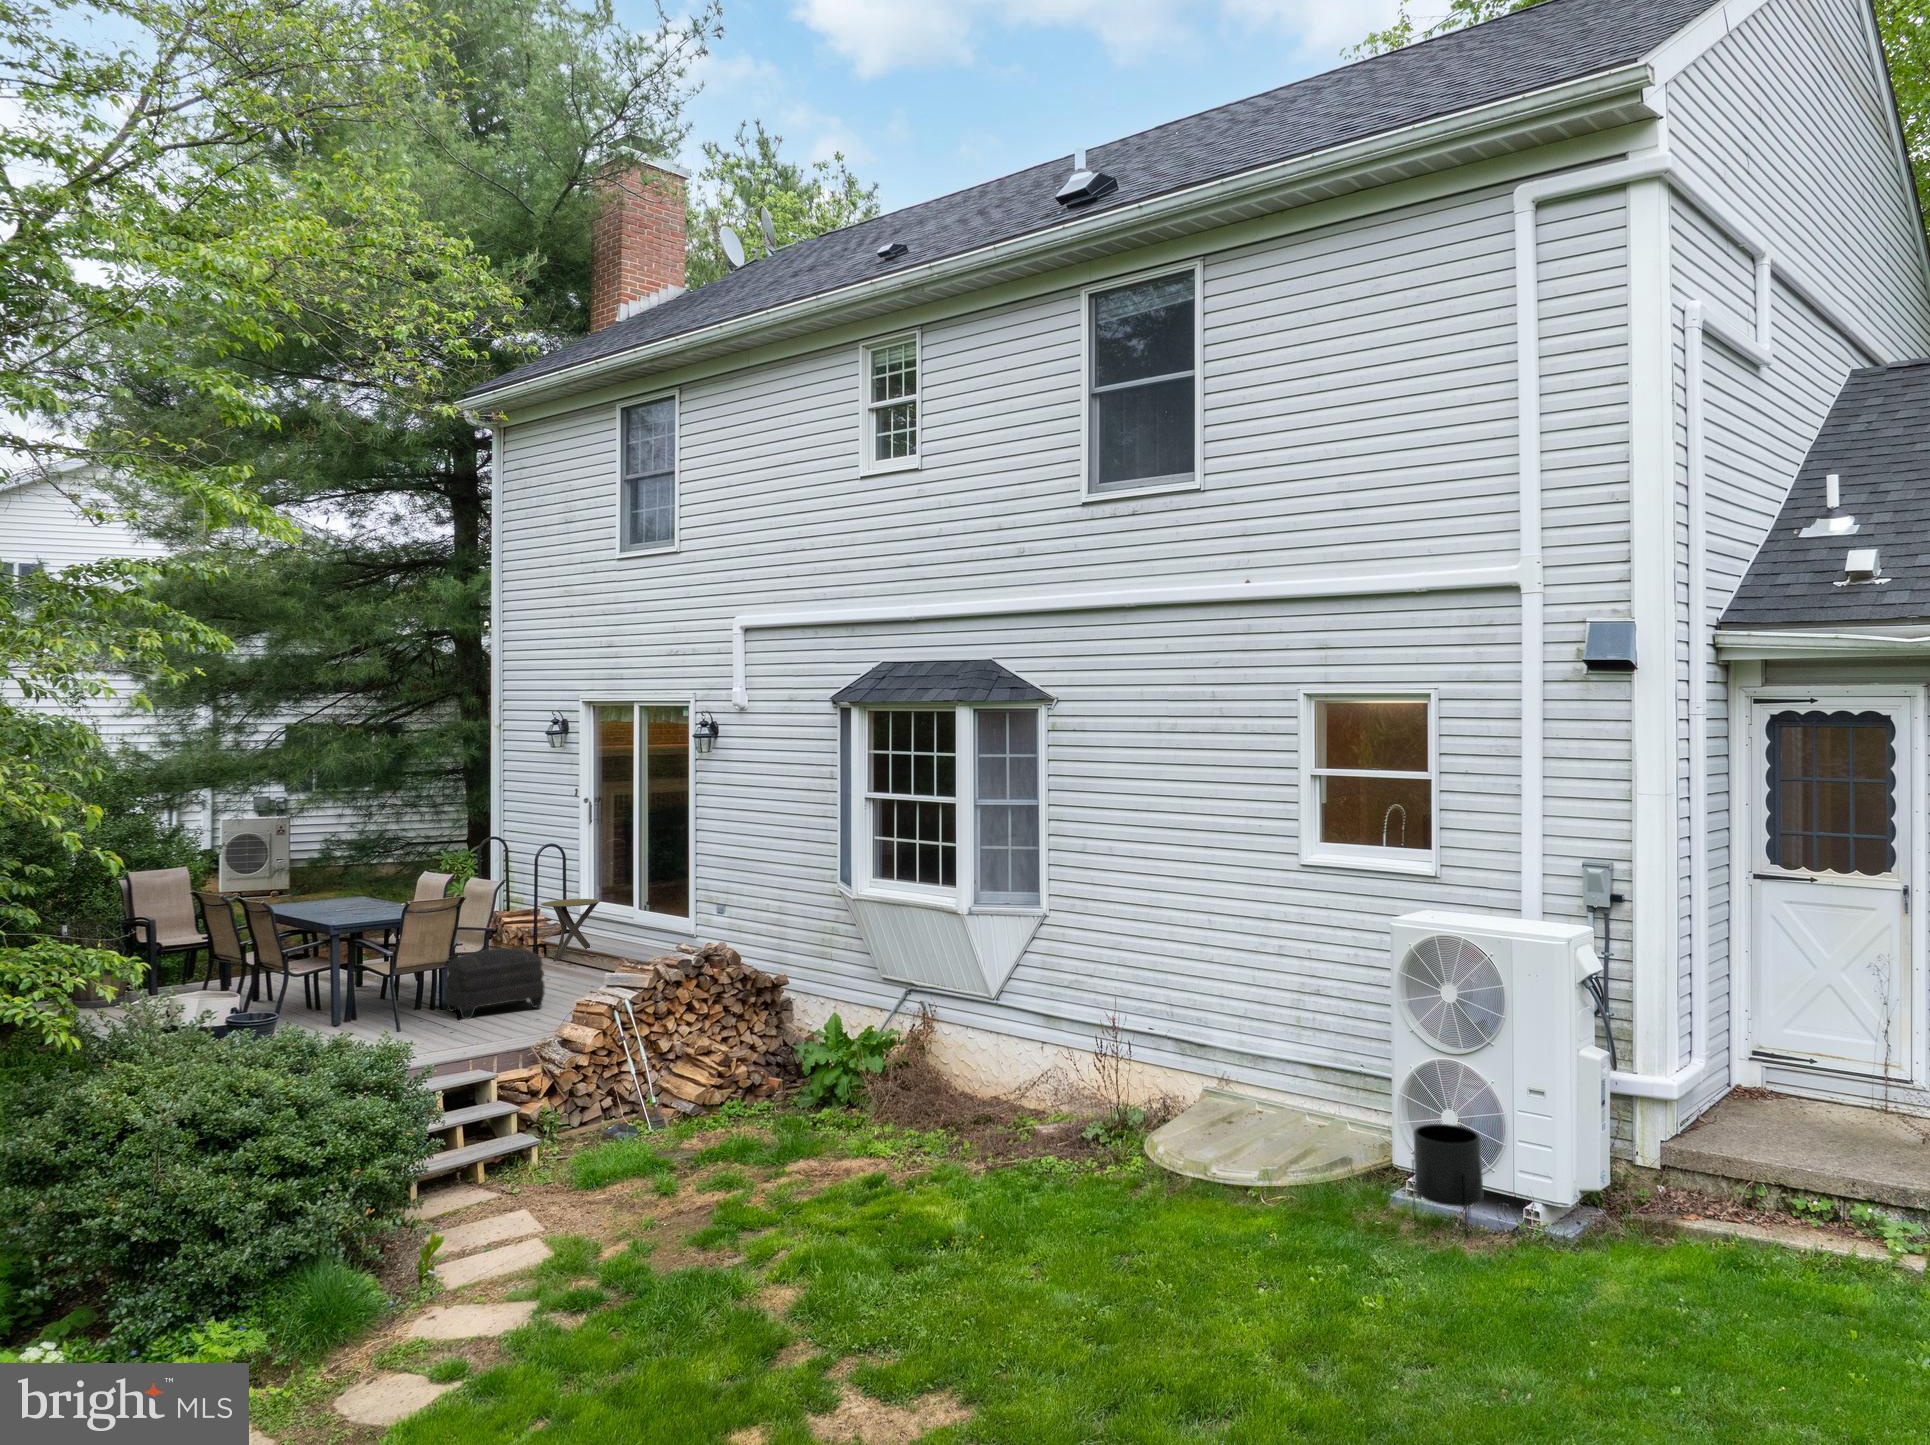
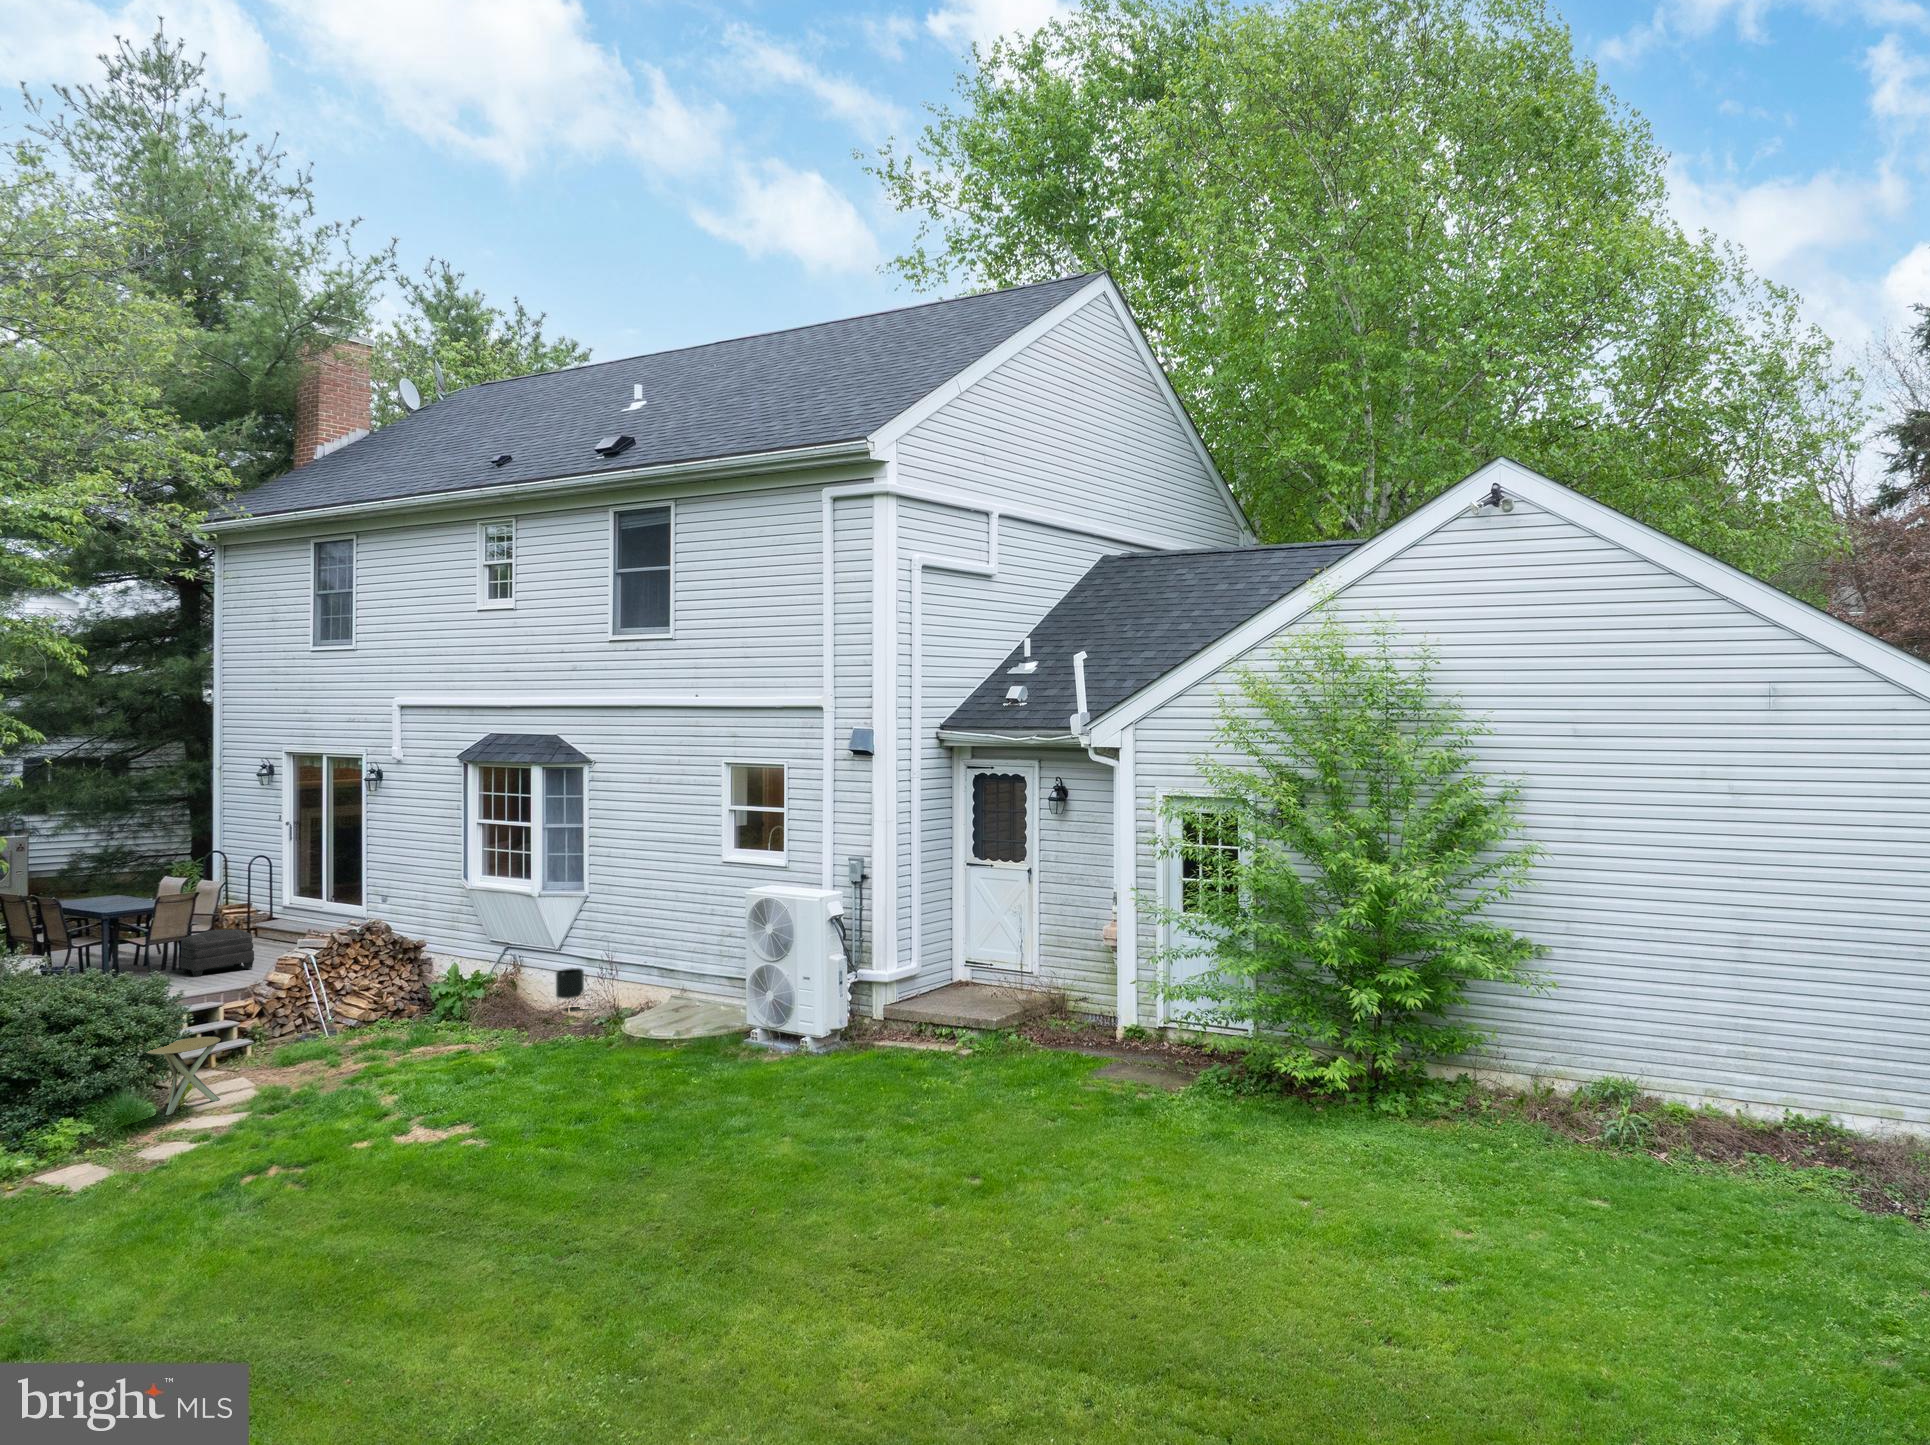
side table: present [541,899,600,961] -> present [146,1037,221,1115]
planter: present [1412,1124,1483,1240] -> present [556,968,584,999]

